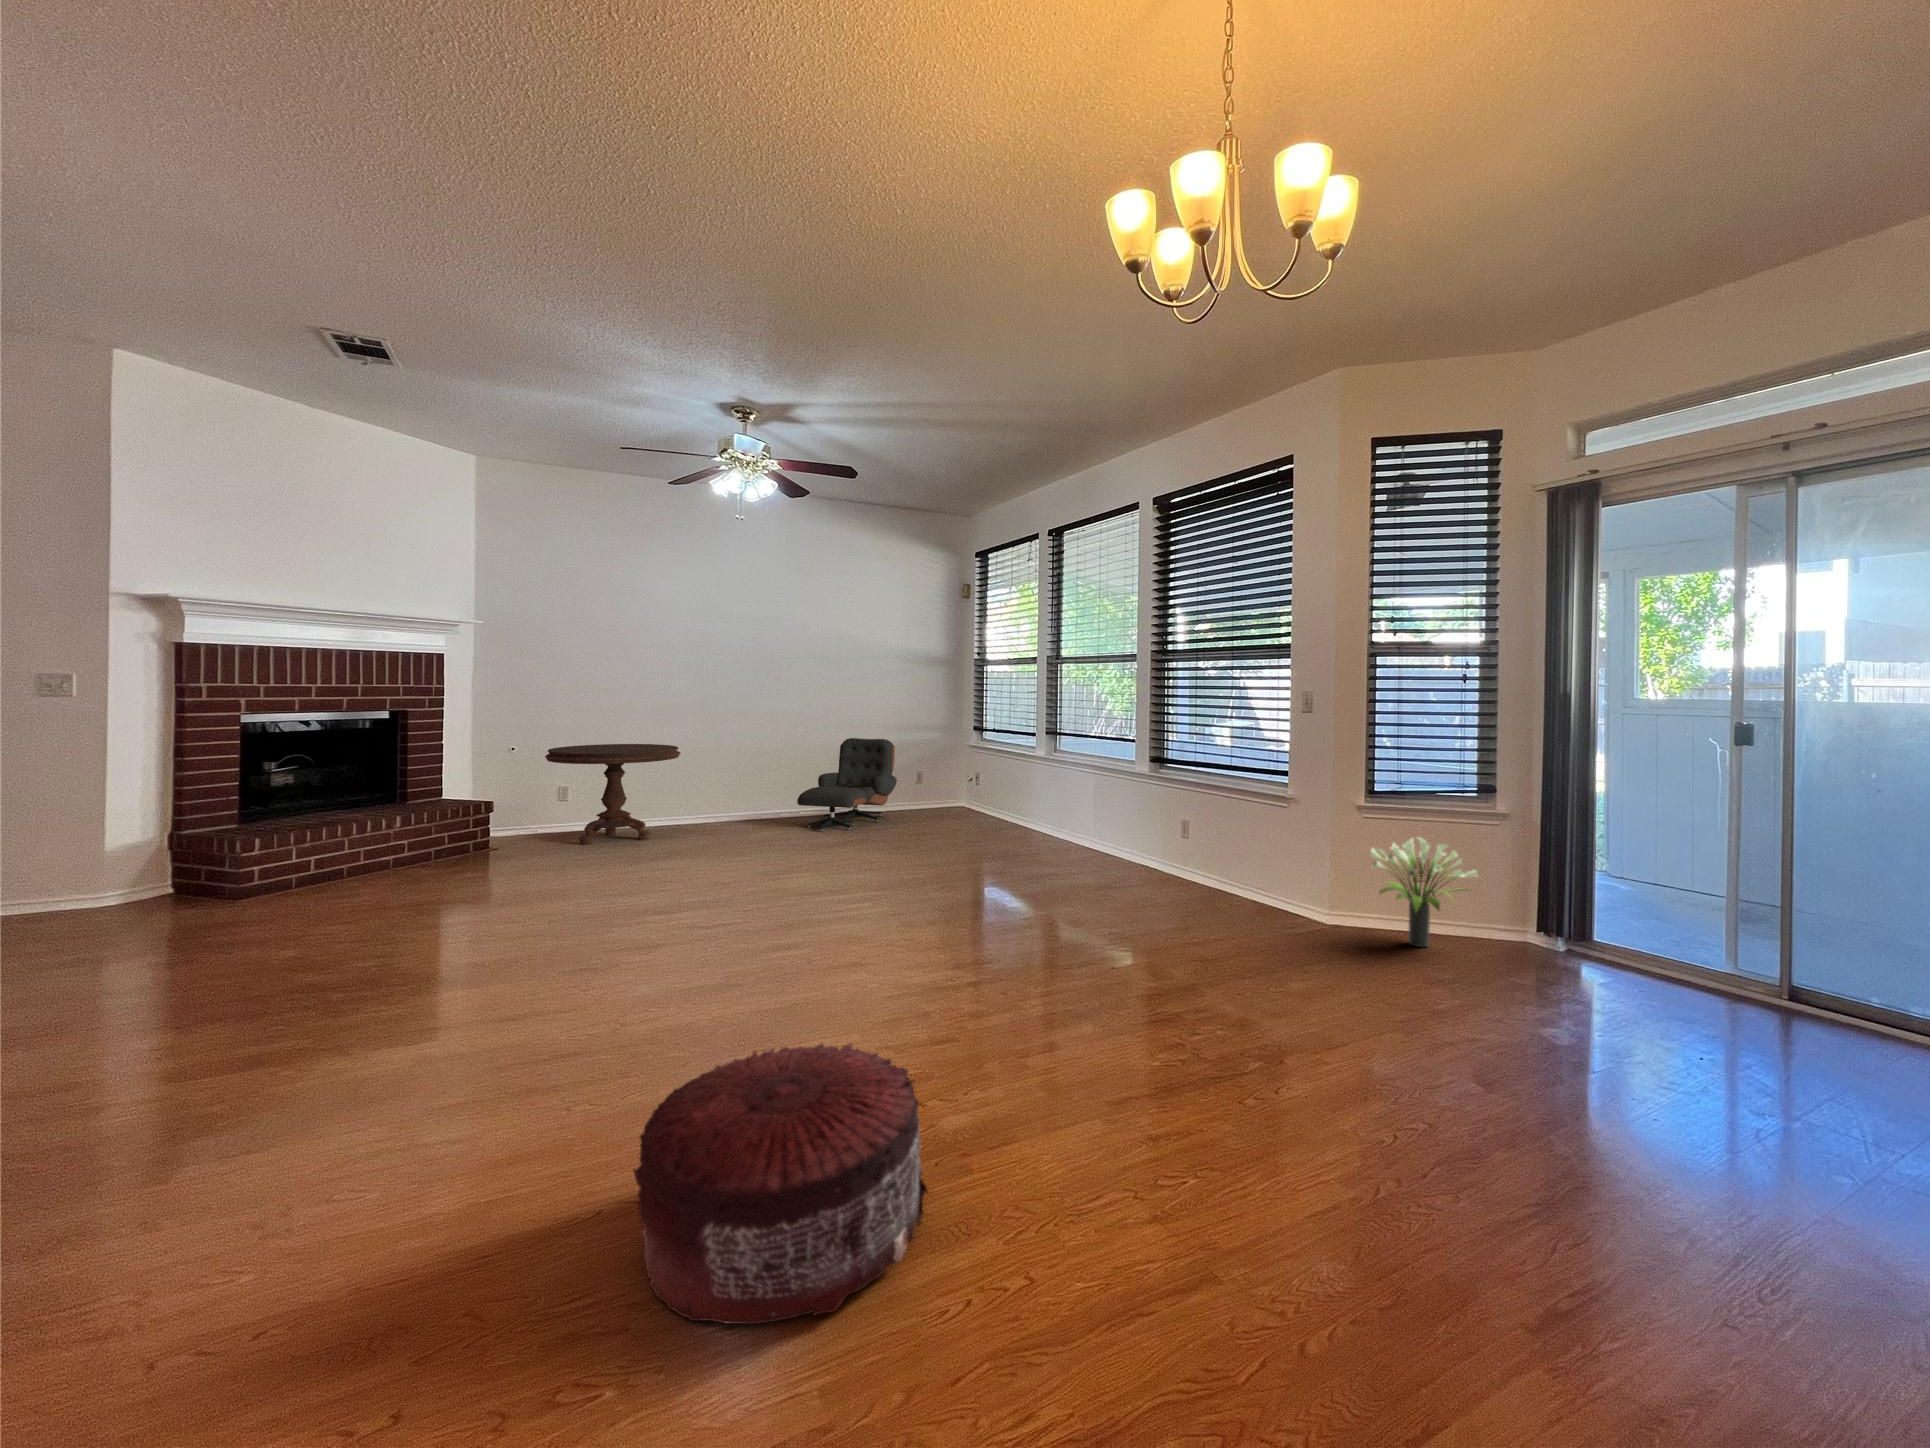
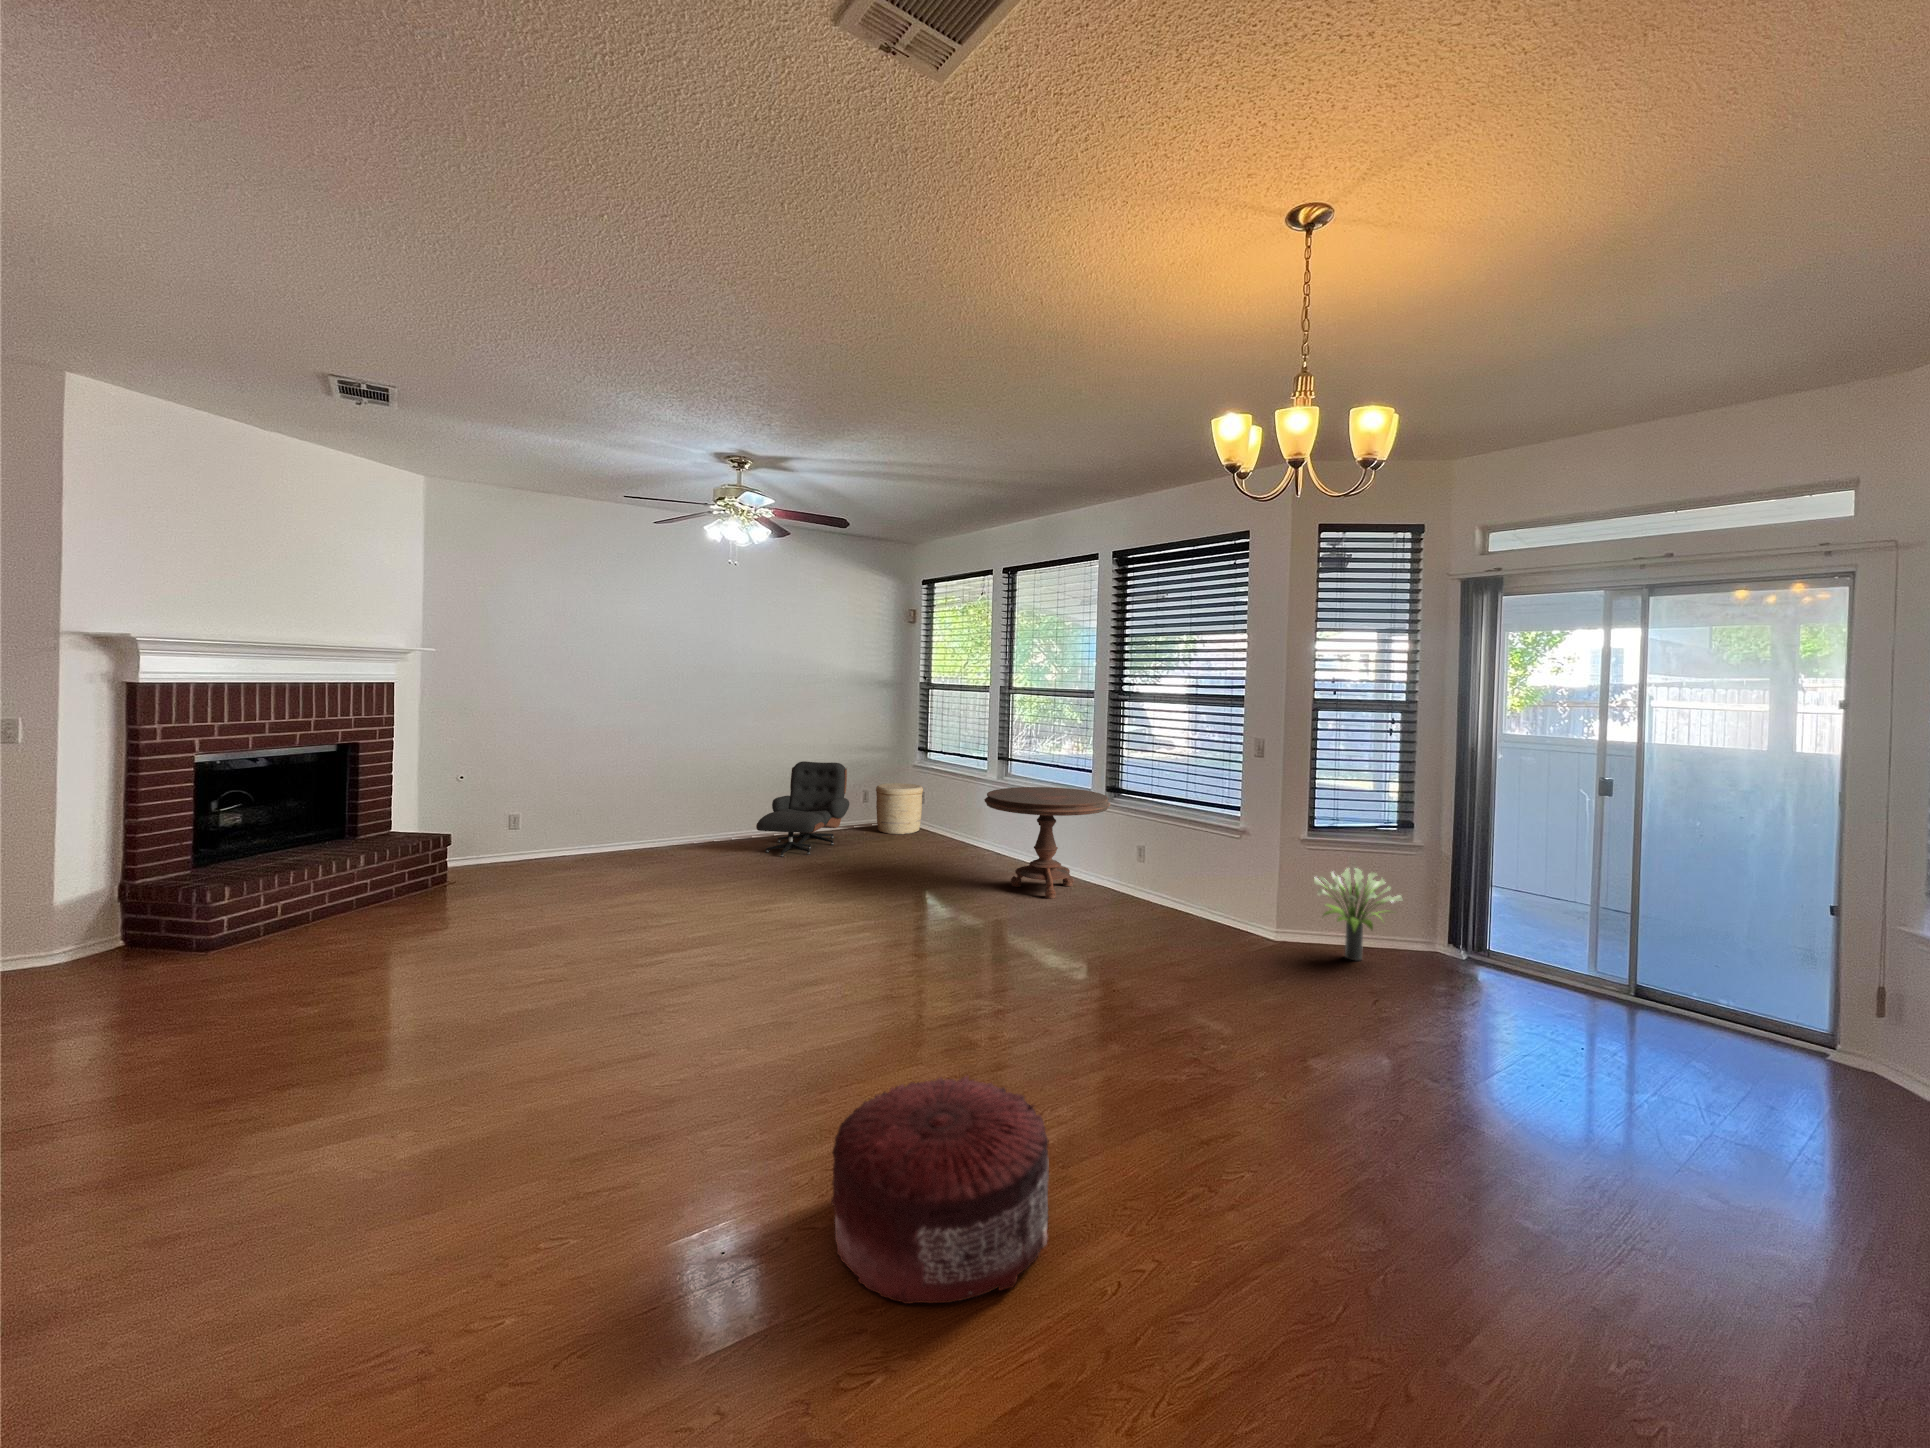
side table: present [545,744,681,845] -> present [984,787,1110,899]
woven basket: none [927,762,976,814] -> present [876,783,923,834]

